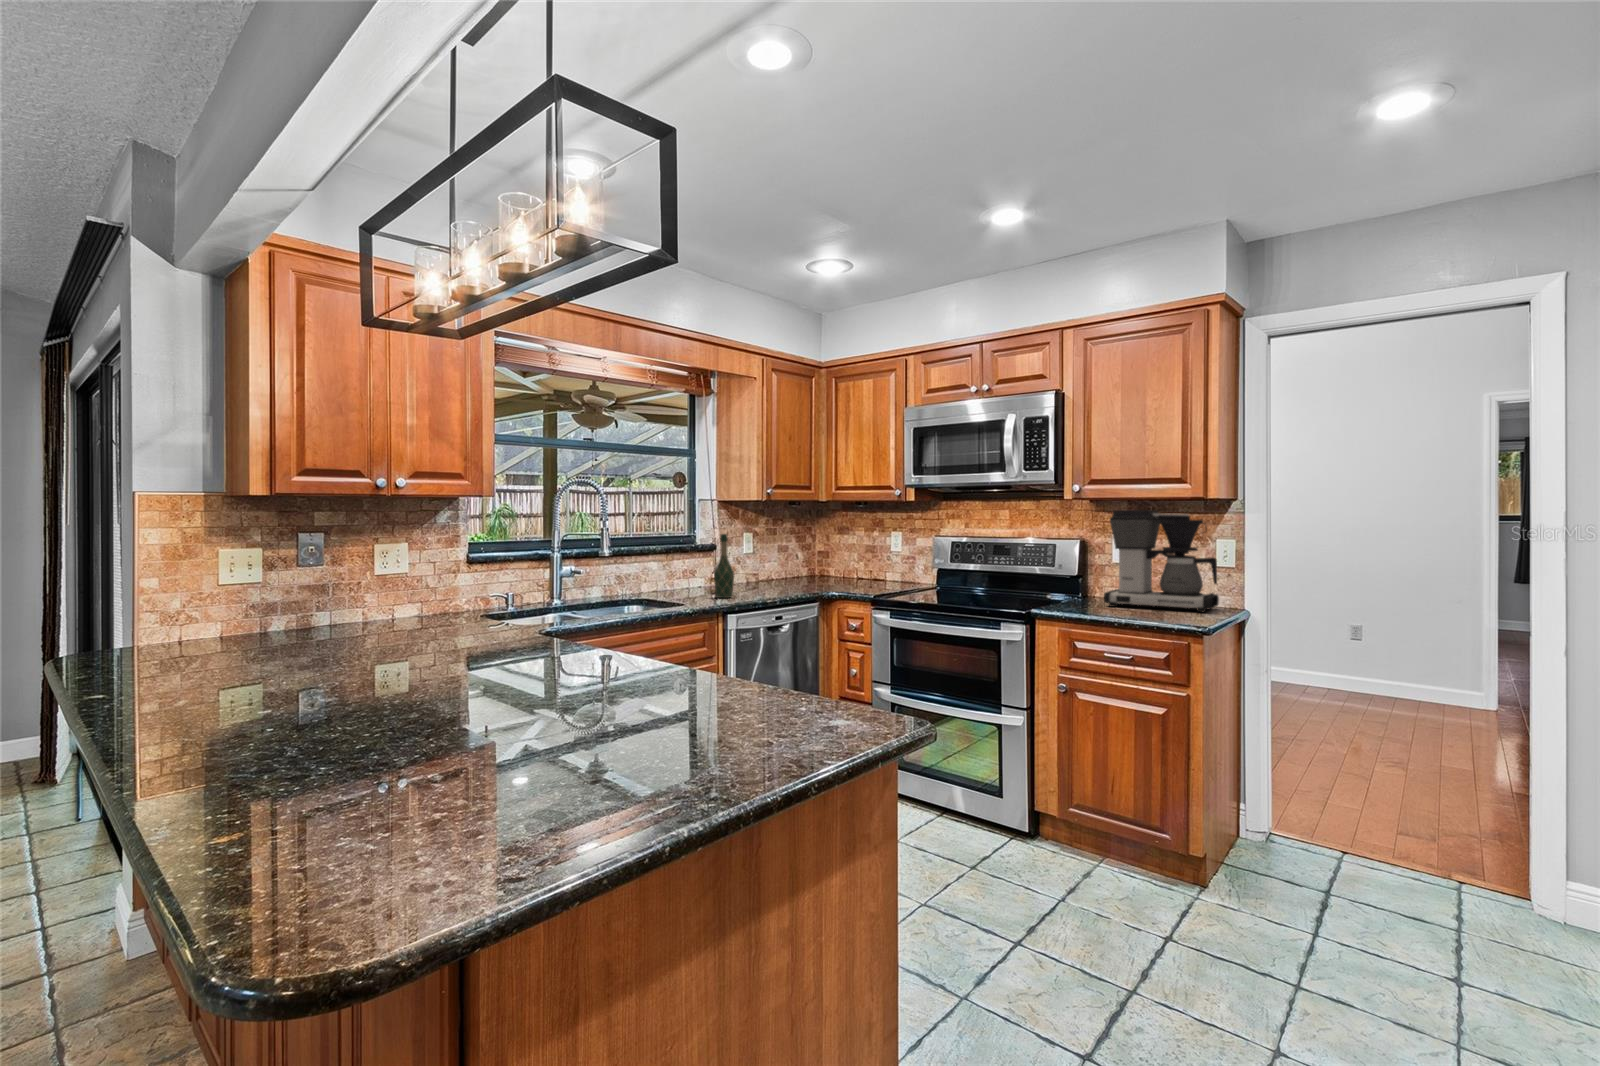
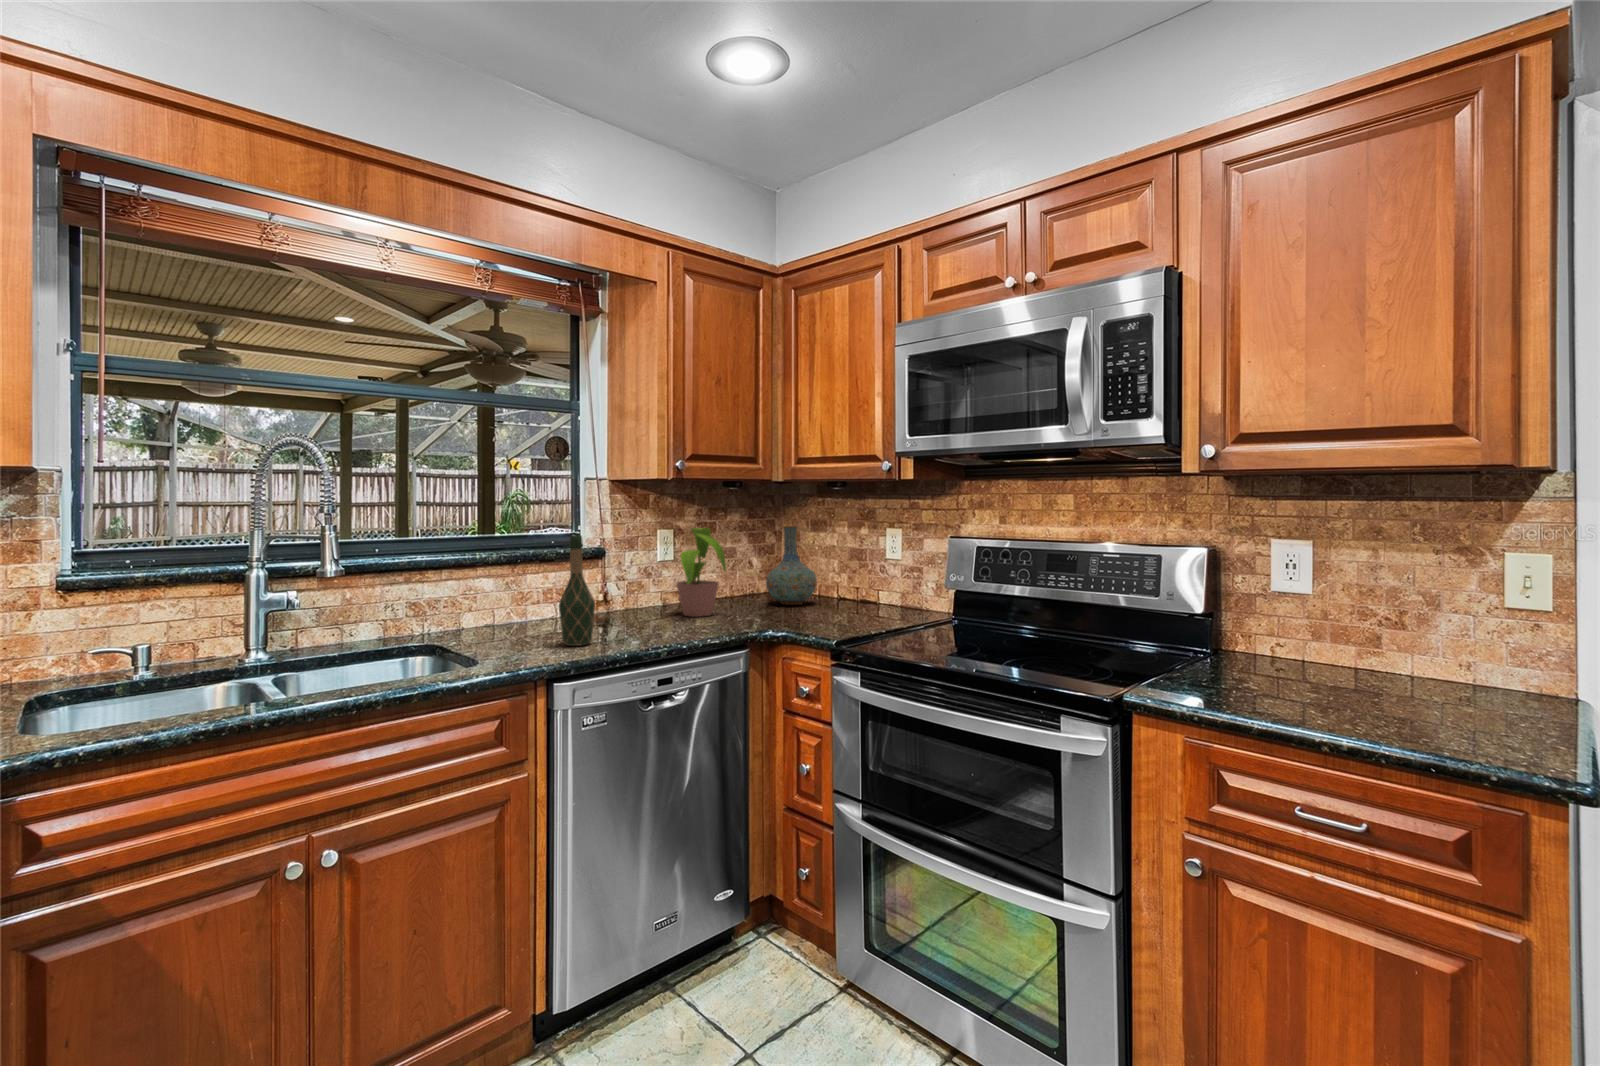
coffee maker: present [1104,510,1219,612] -> none [1273,492,1546,720]
vase: none [812,530,846,582] -> present [766,526,817,605]
potted plant: none [749,531,798,587] -> present [676,528,726,617]

